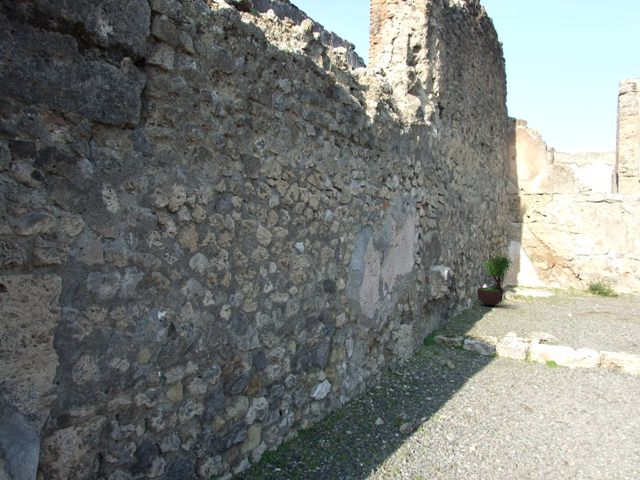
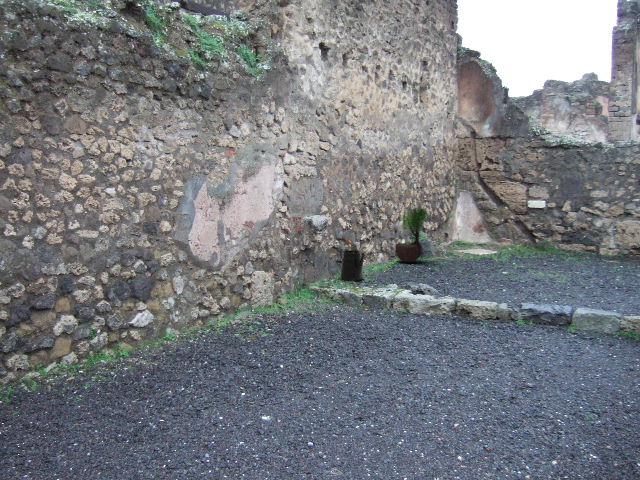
watering can: none [449,284,481,328] -> present [340,237,365,281]

